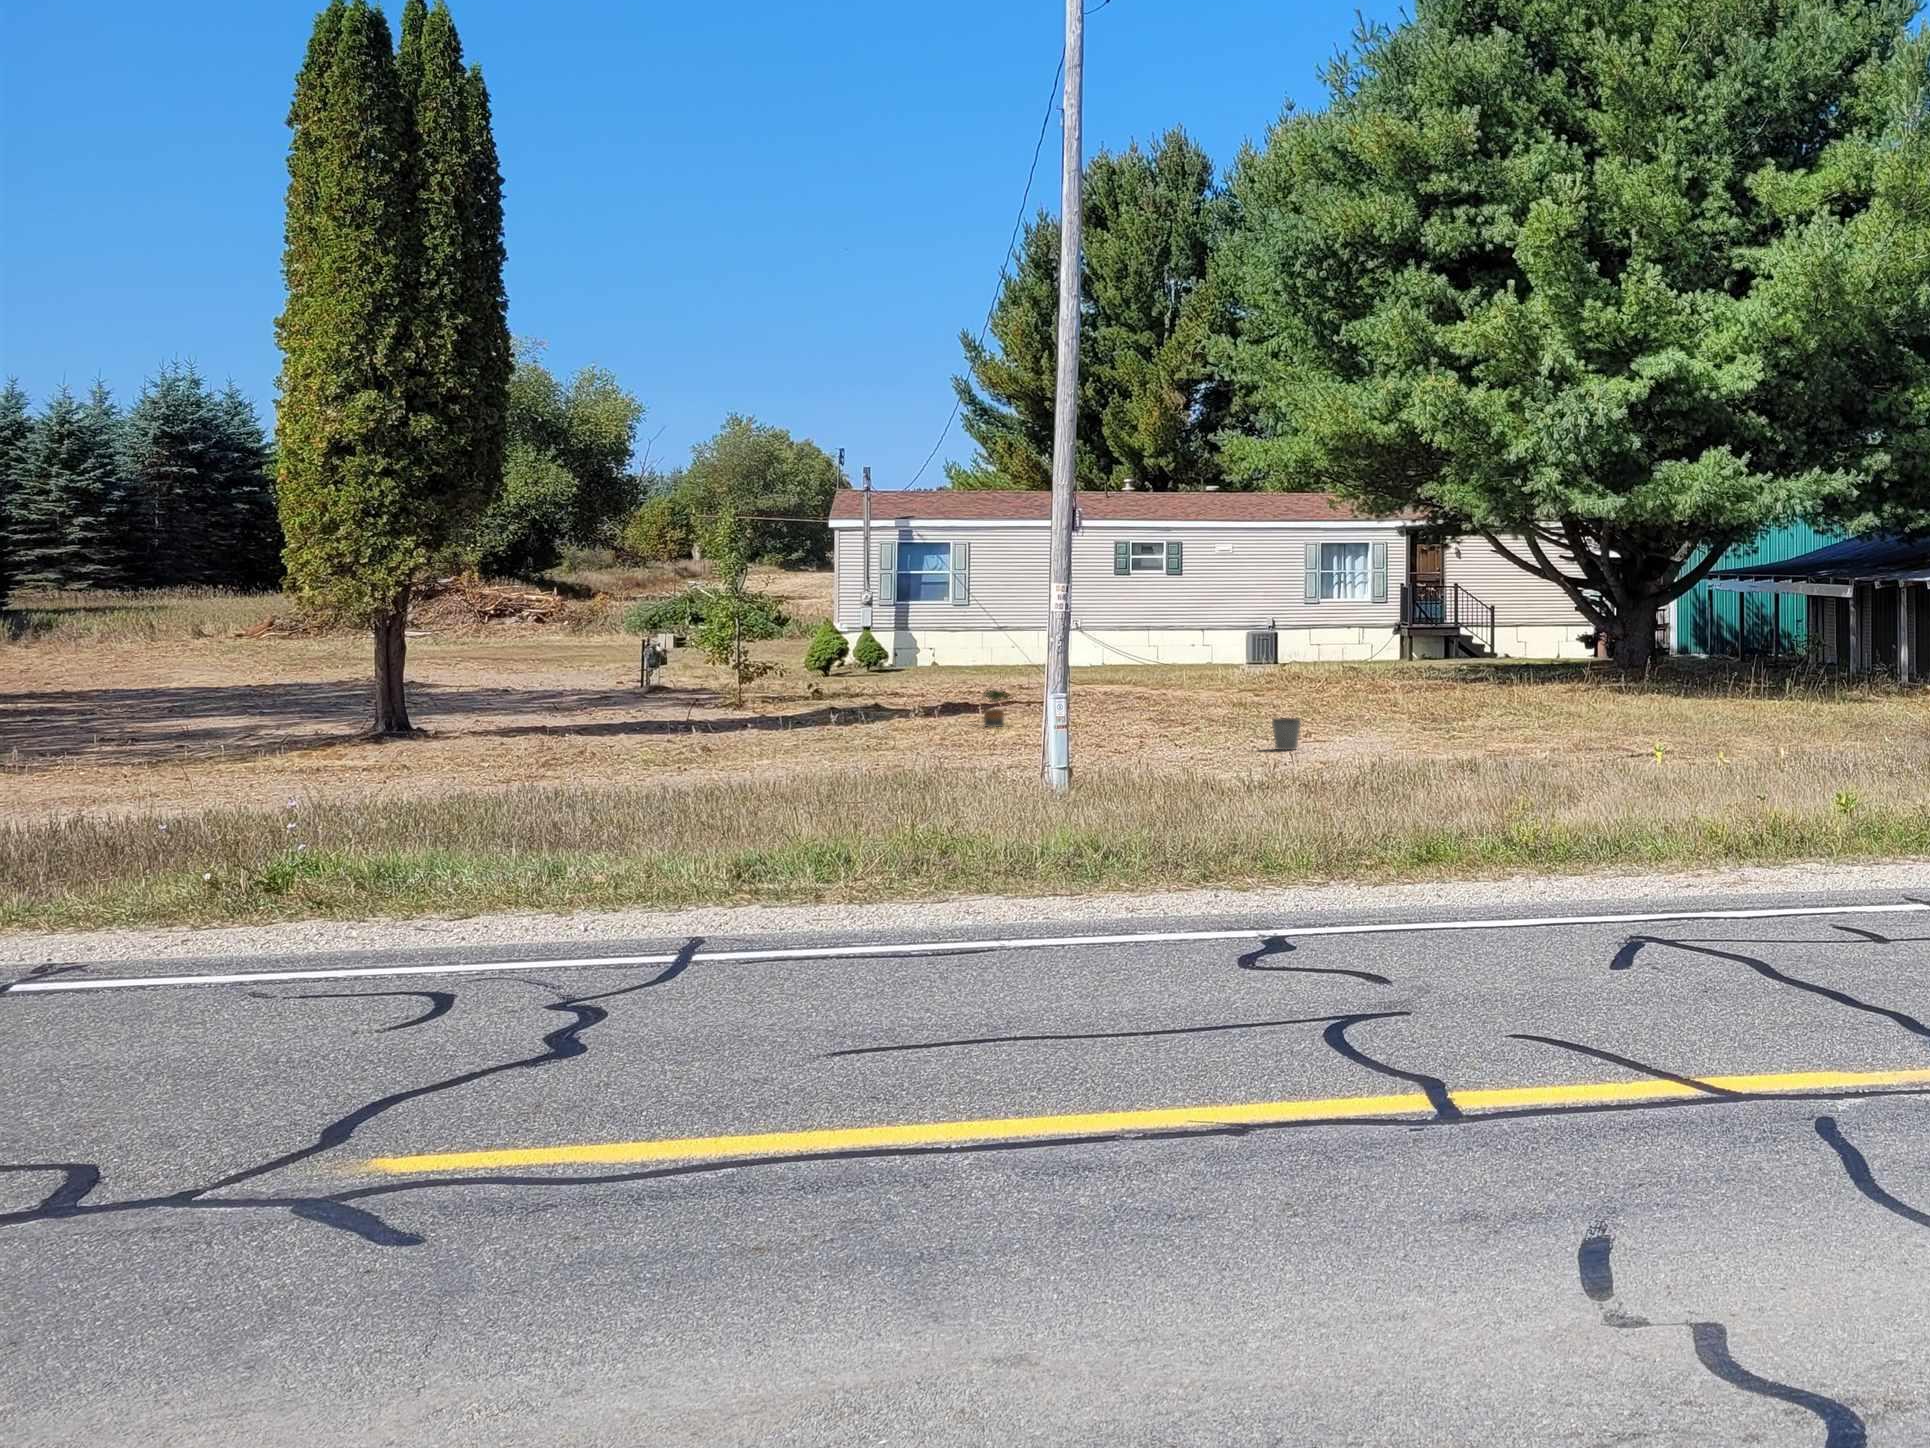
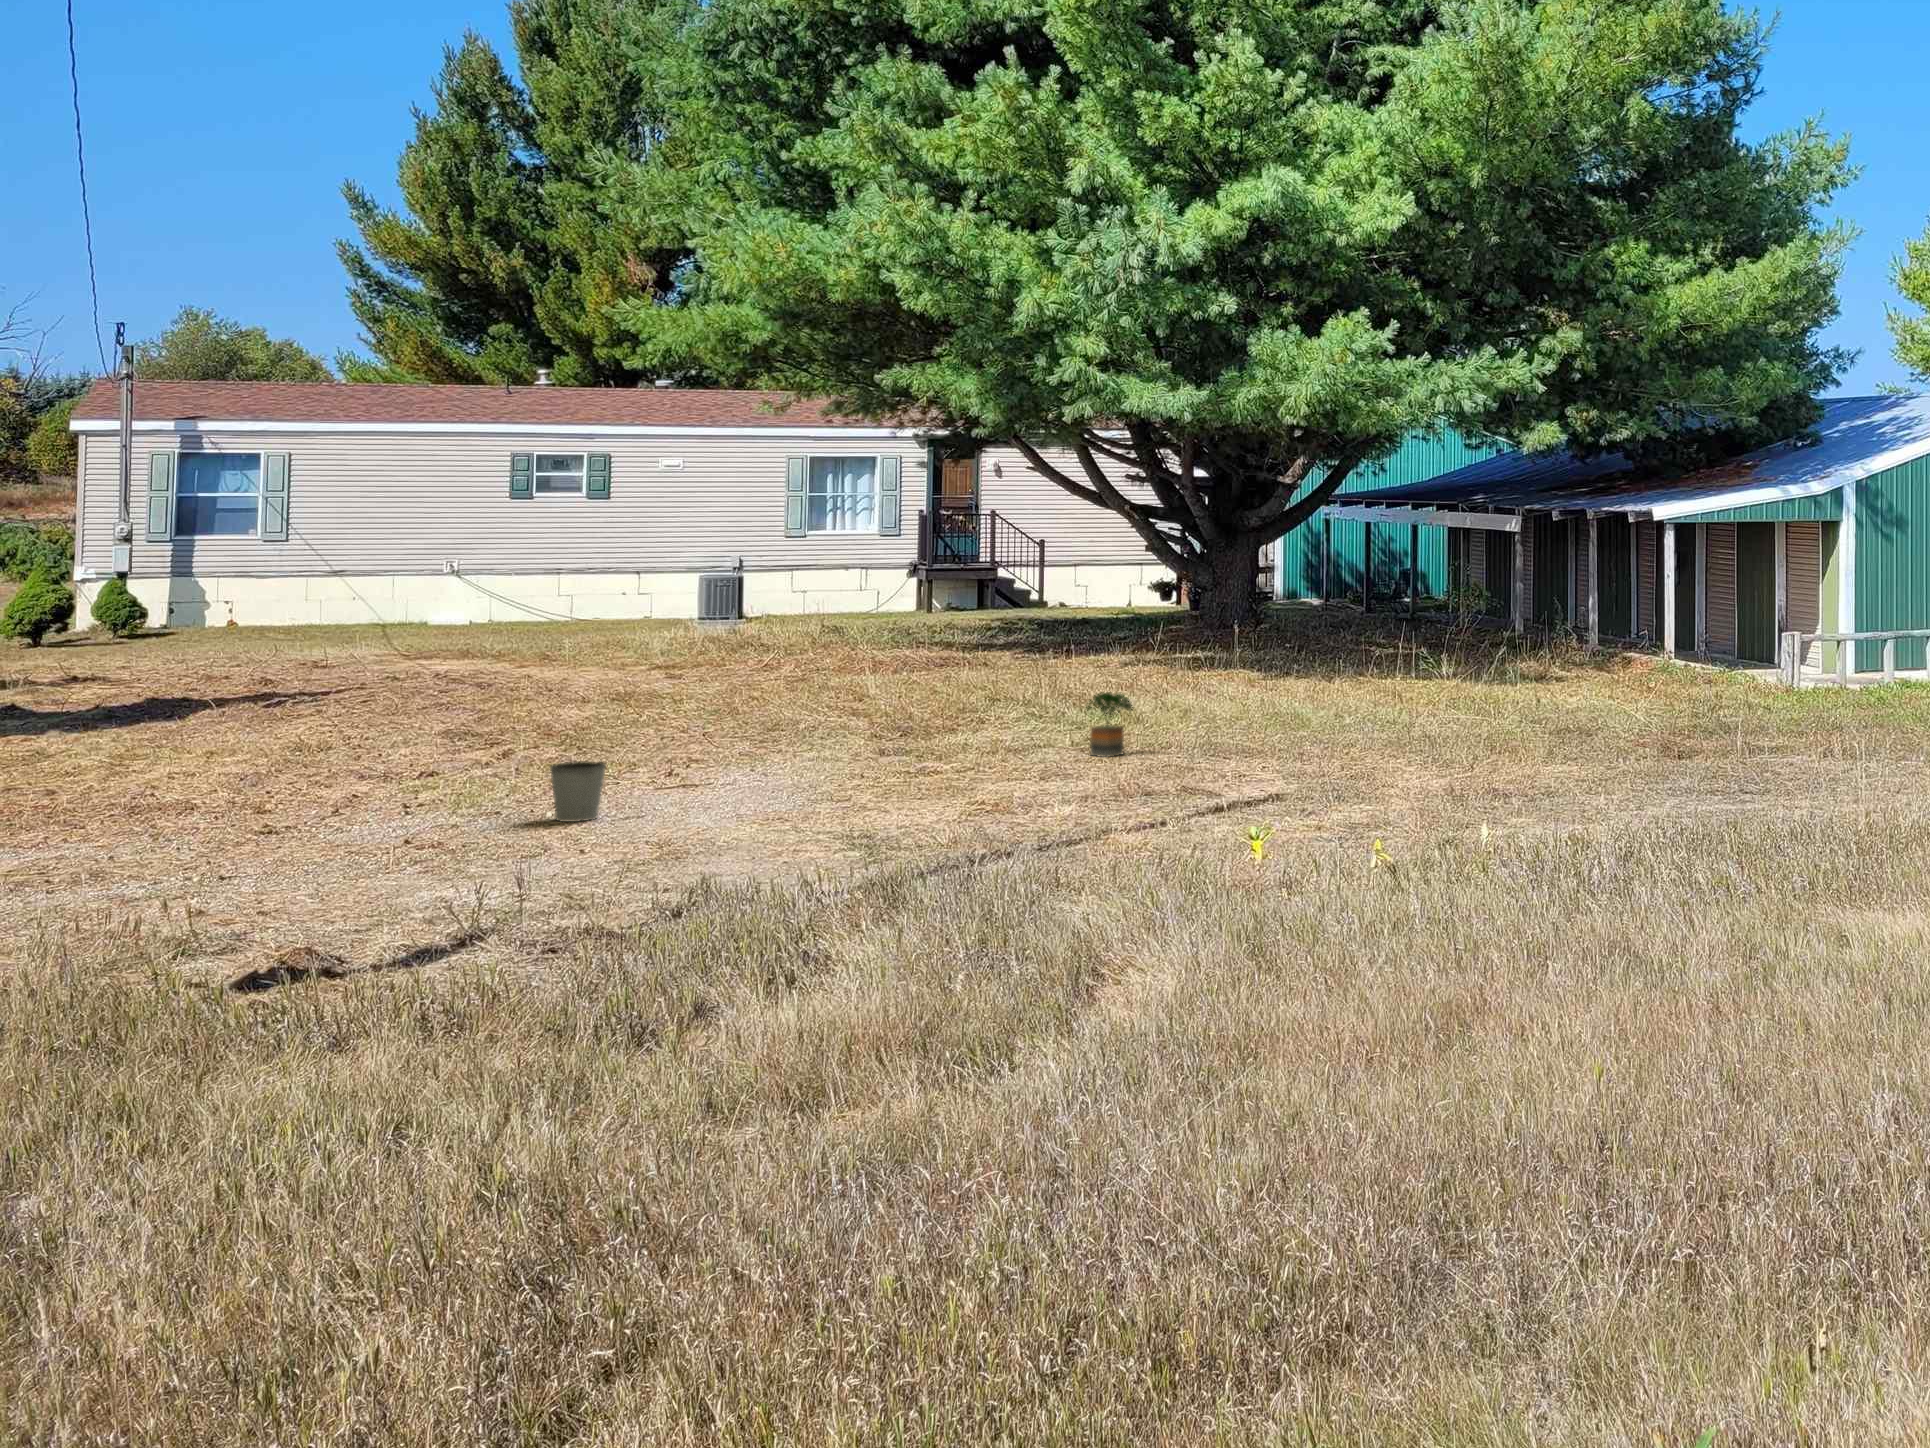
potted tree: present [982,689,1010,727] -> present [1086,692,1133,757]

